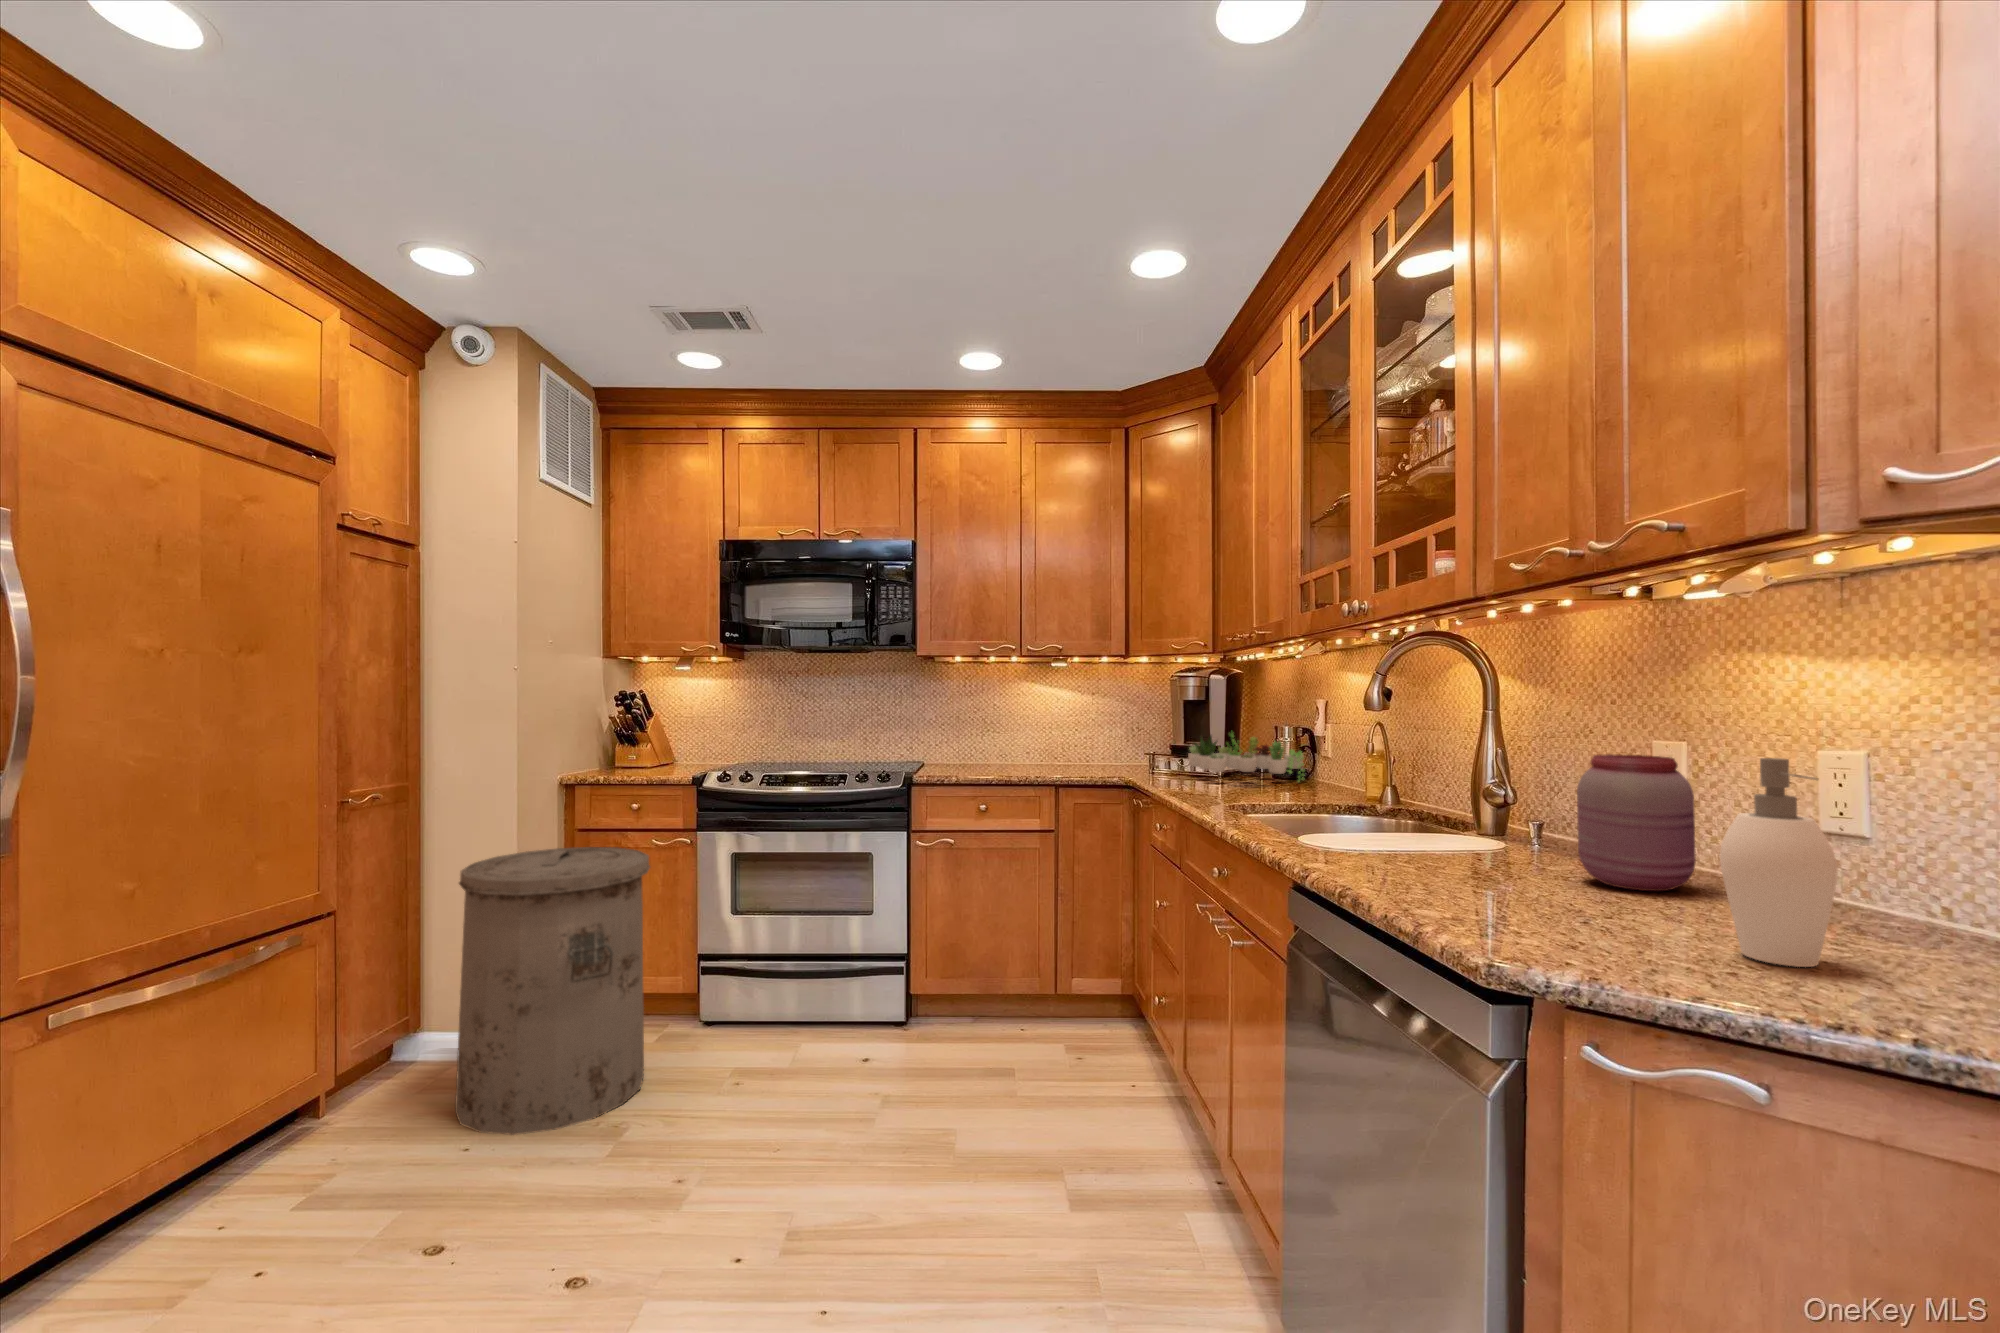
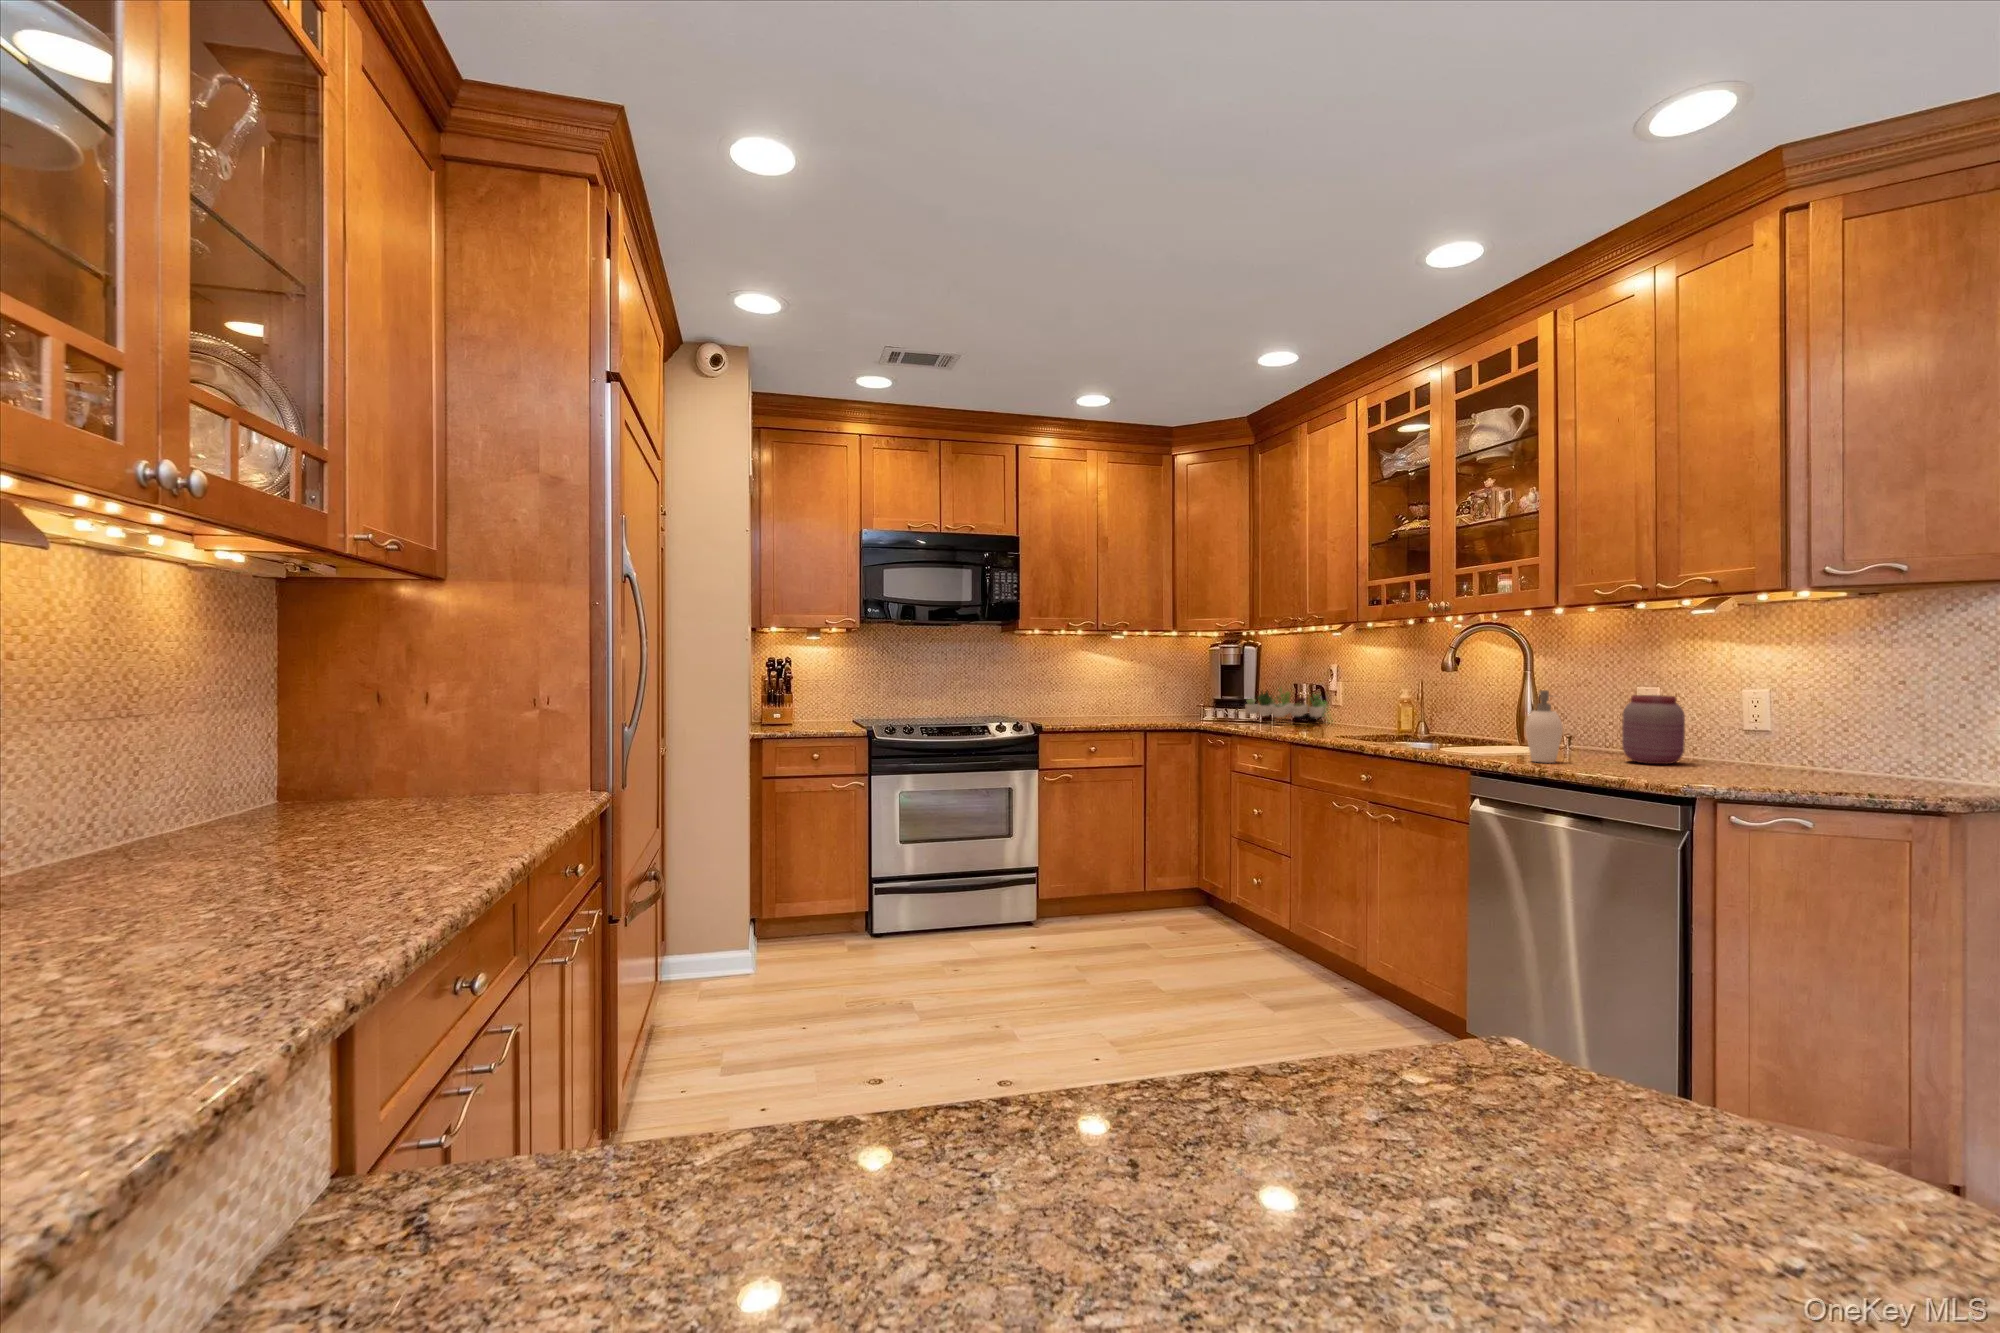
soap dispenser: present [1720,758,1838,967] -> present [1525,690,1563,763]
trash can: present [455,847,650,1135] -> none [749,790,890,1012]

